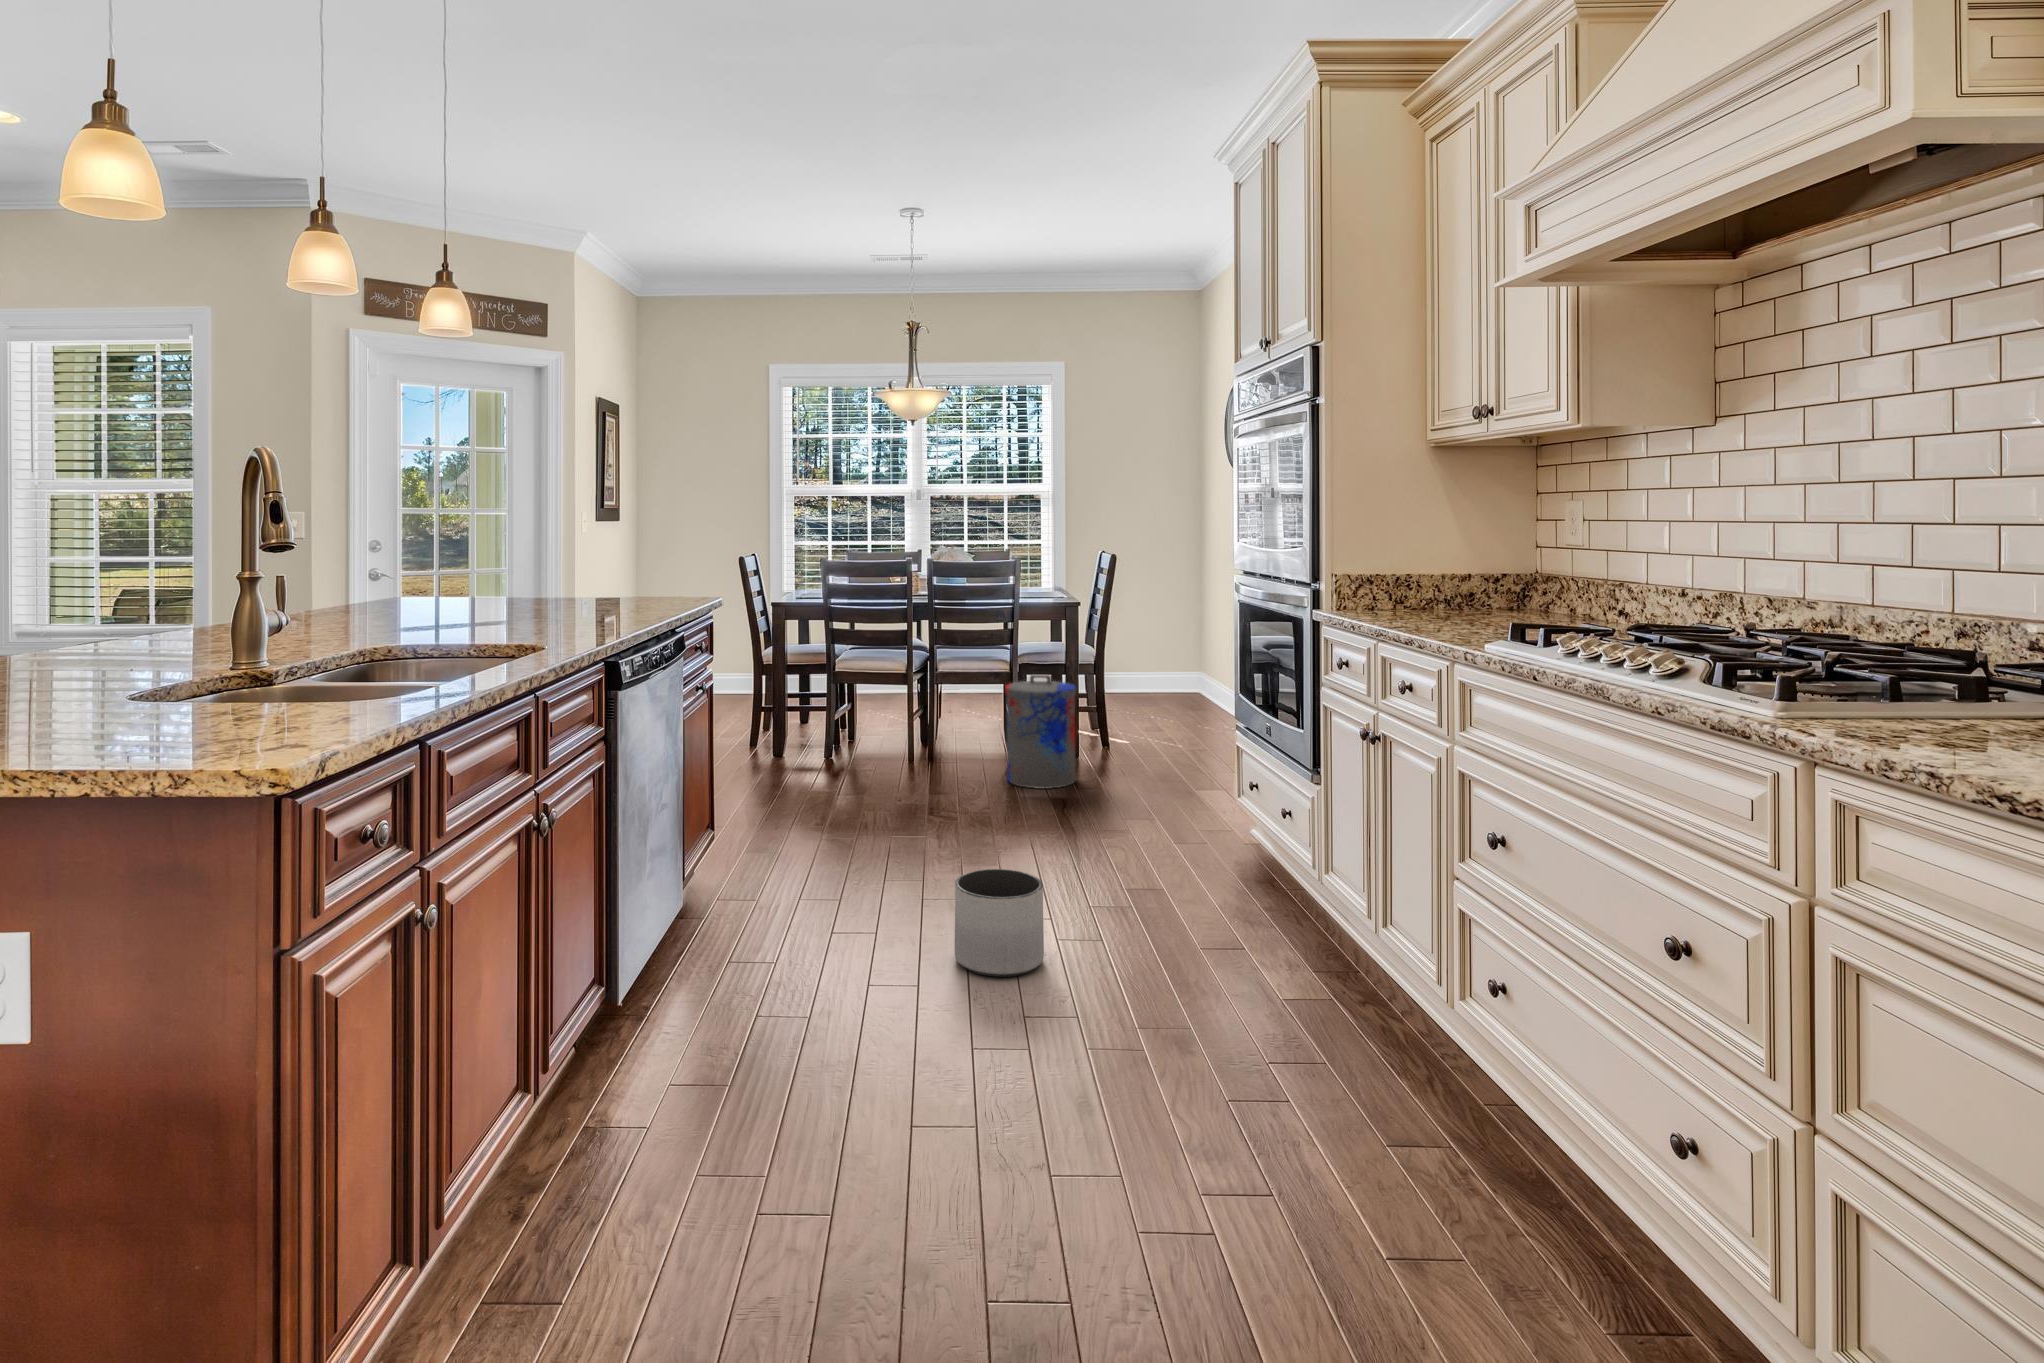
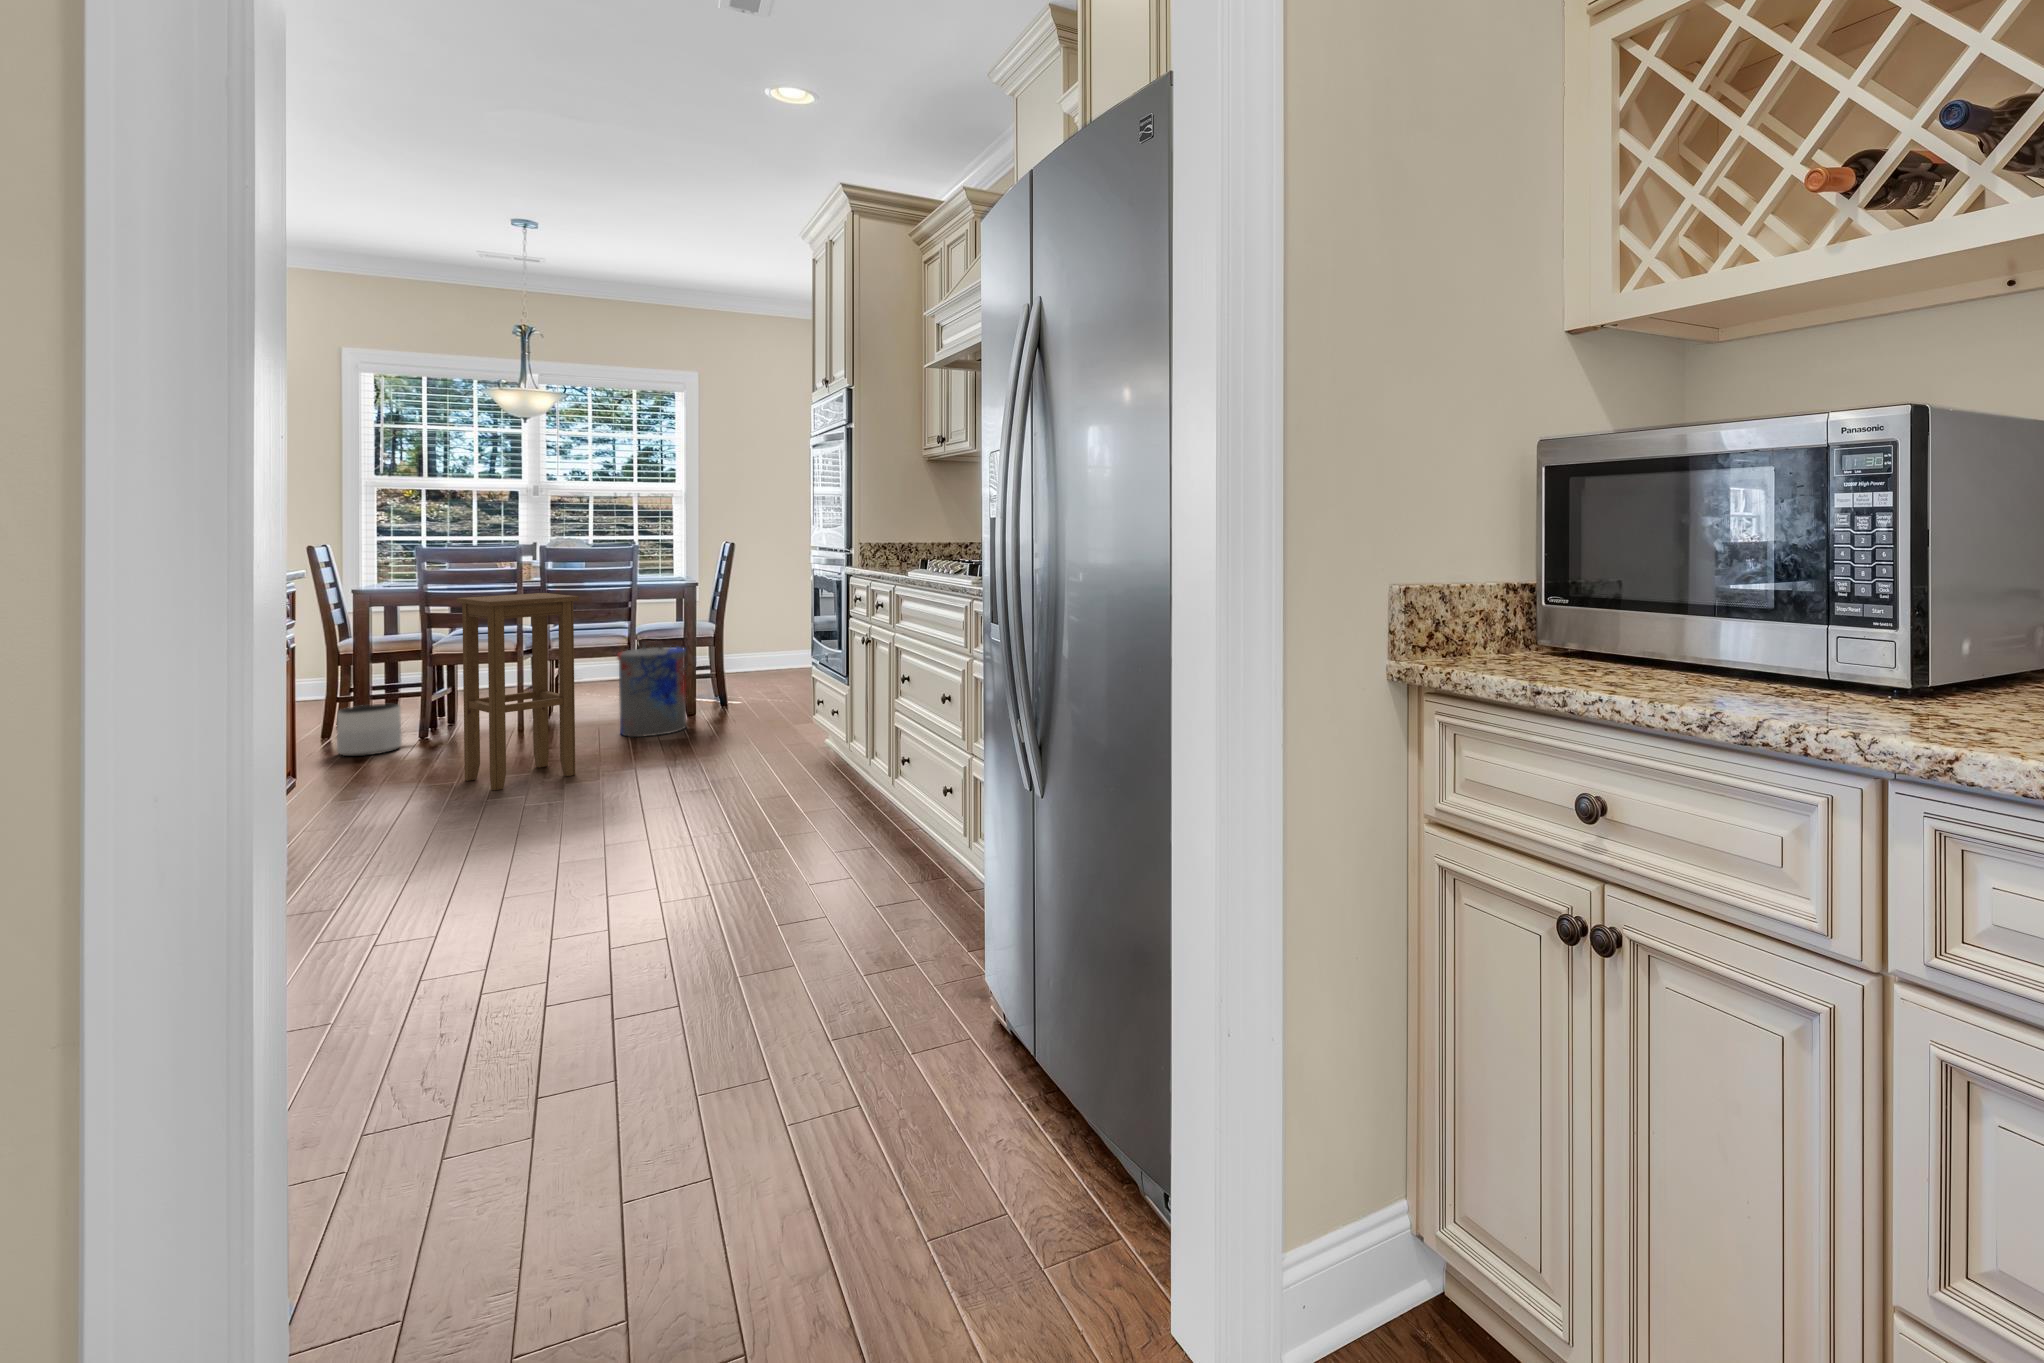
stool: none [858,616,975,847] -> present [457,593,579,790]
planter: present [955,869,1044,977] -> present [337,704,402,756]

